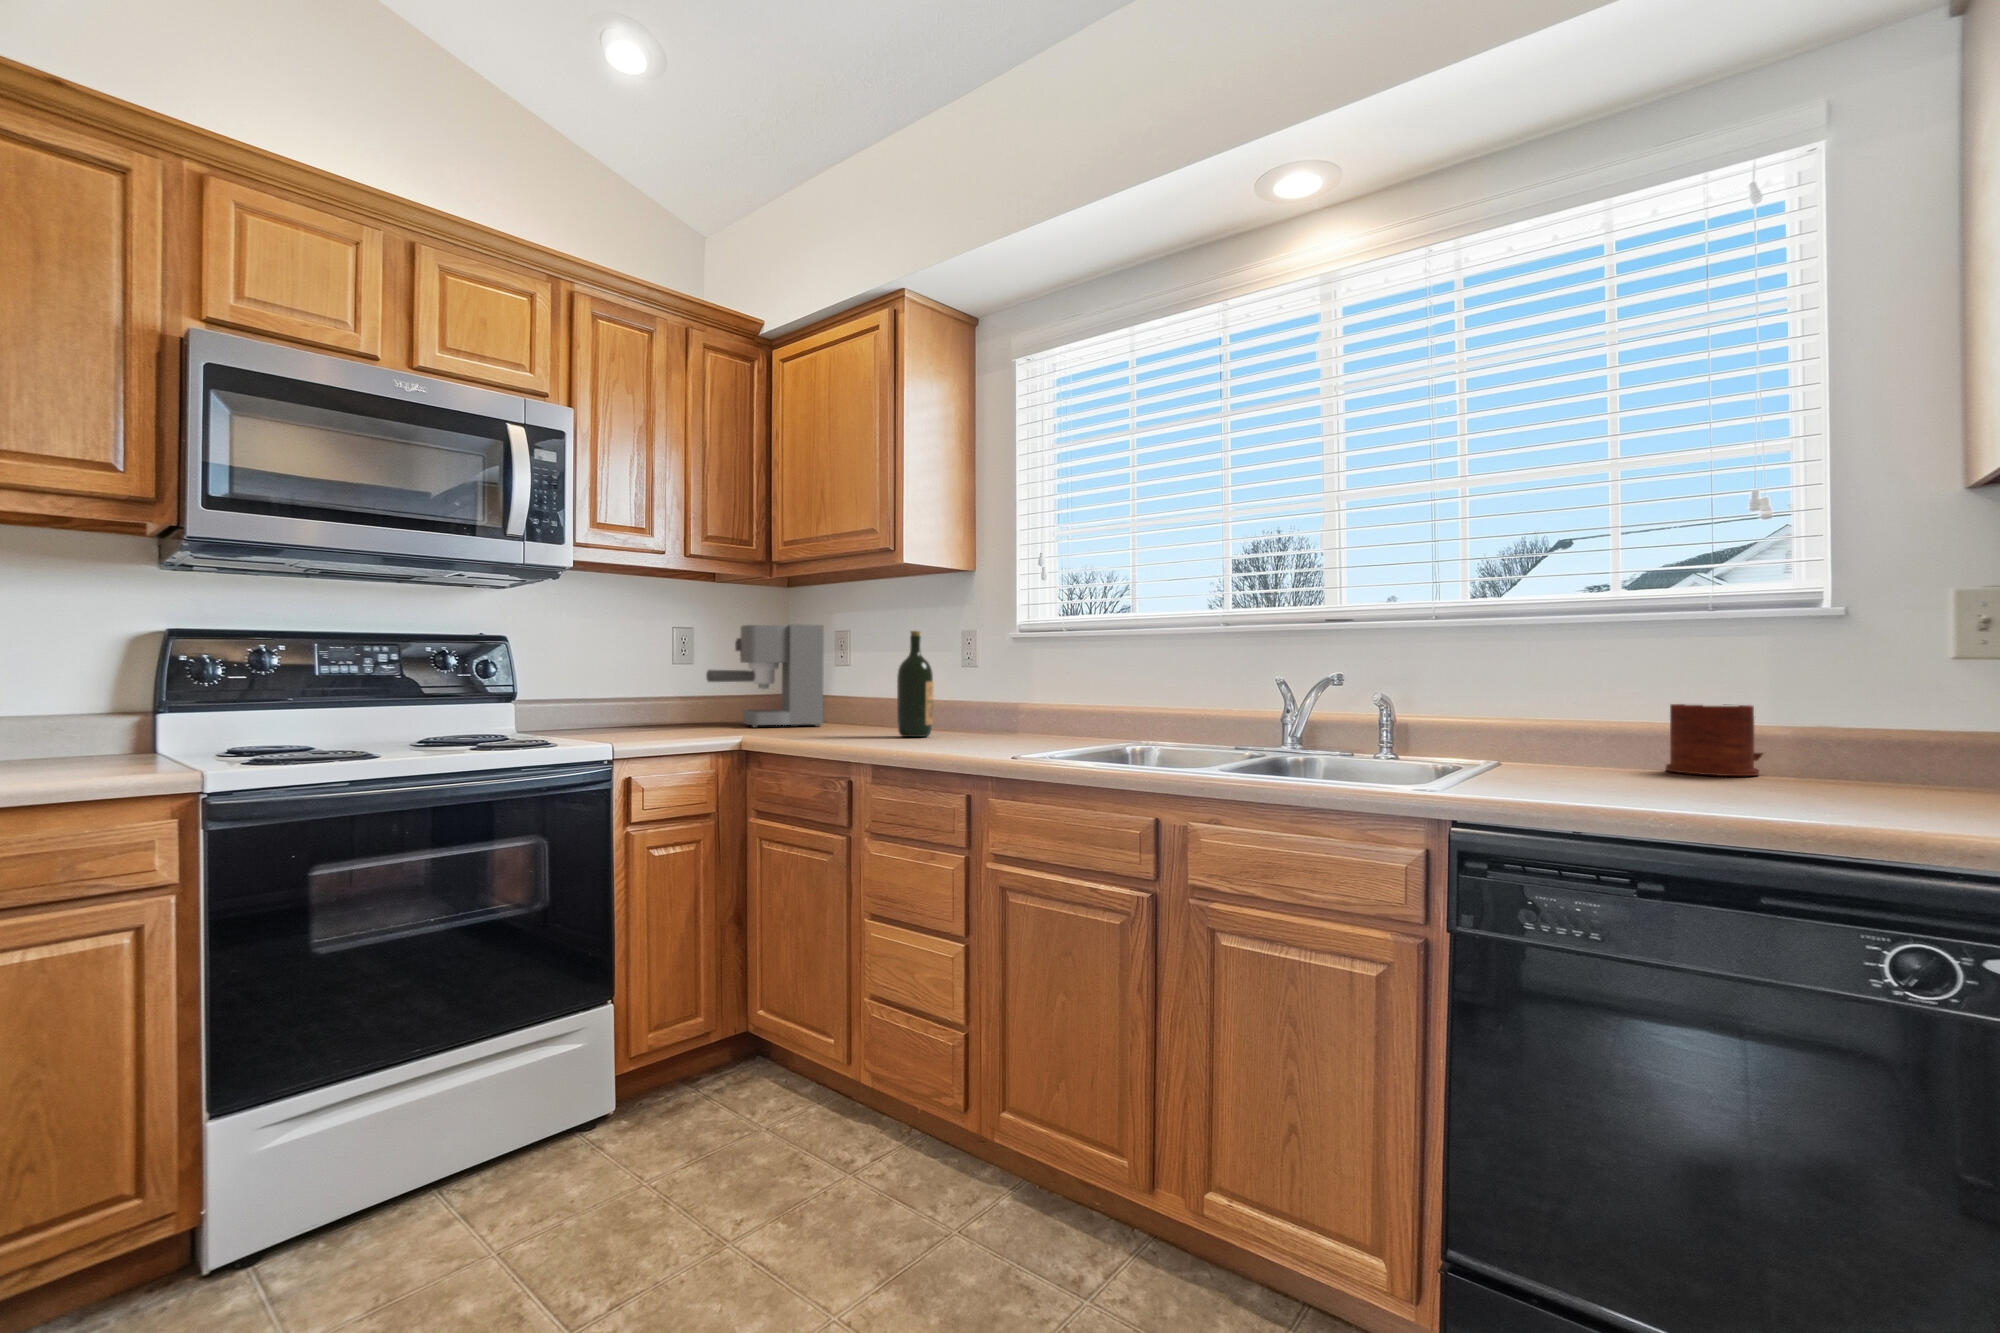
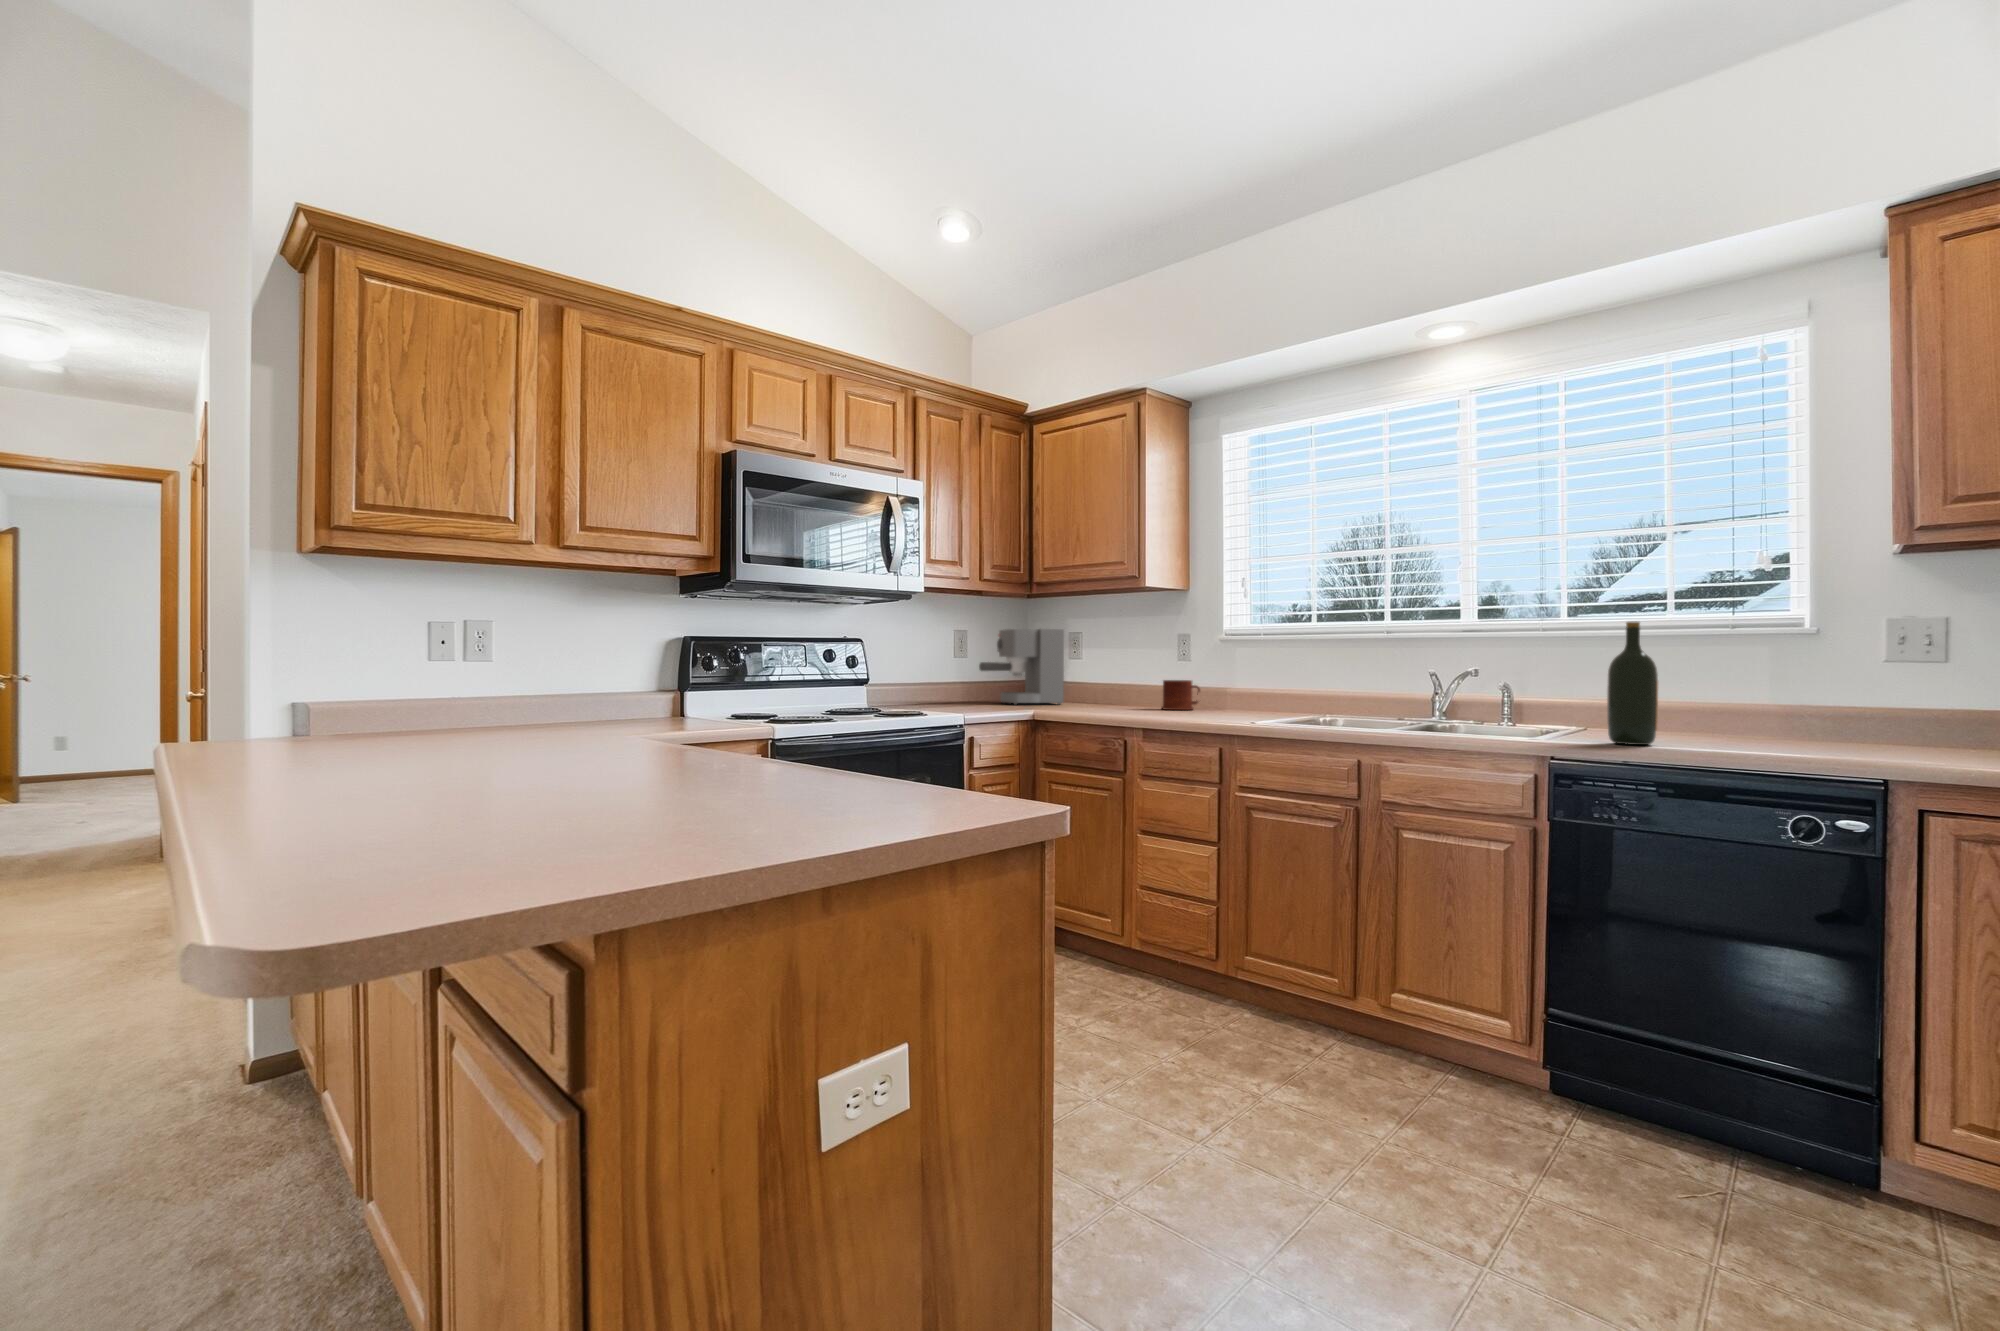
wine bottle: present [897,631,933,737] -> present [1607,622,1658,745]
mug: present [1666,704,1763,776] -> present [1162,680,1200,710]

